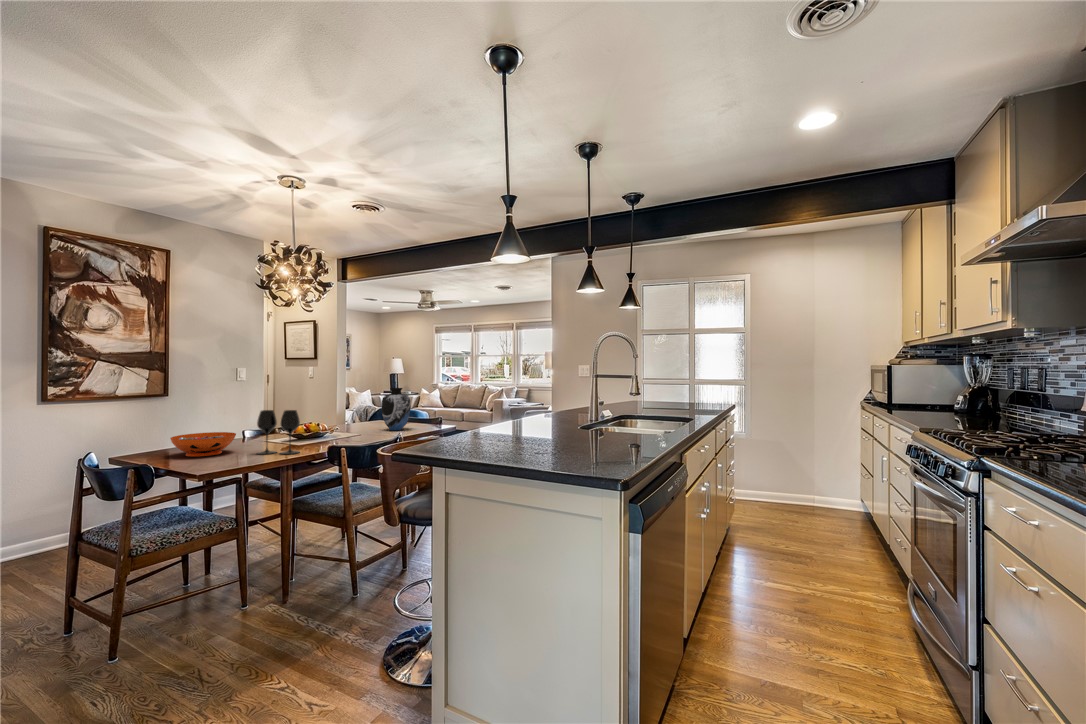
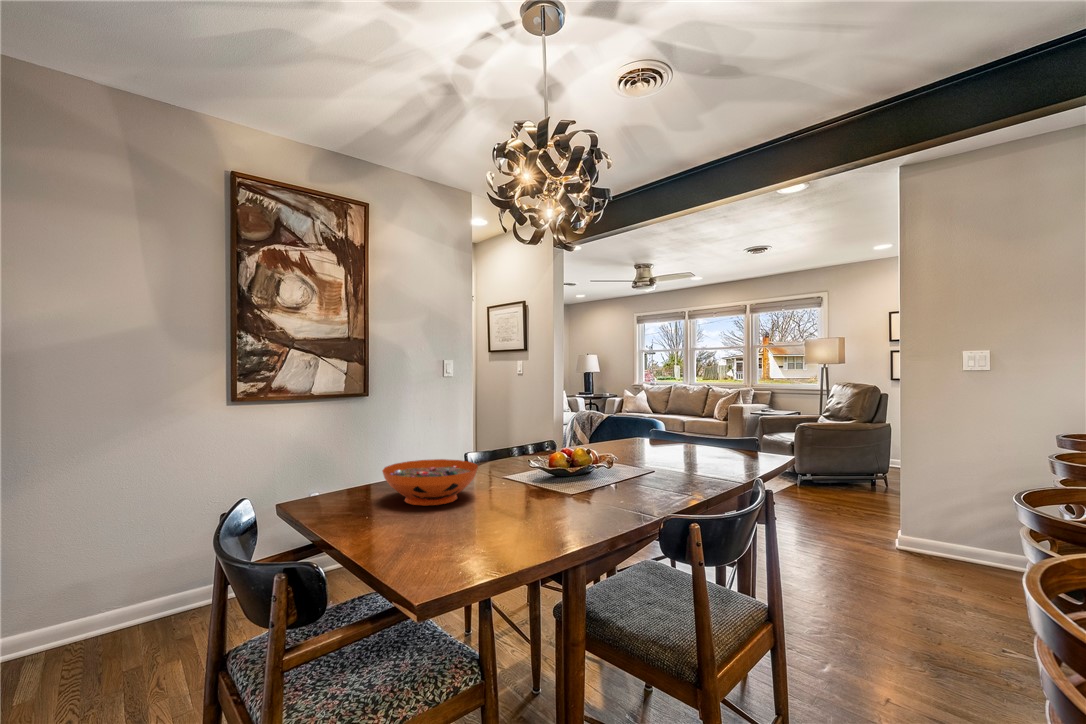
vase: present [382,388,411,430] -> none [662,388,710,458]
wine glass: present [257,410,300,454] -> none [514,426,588,511]

